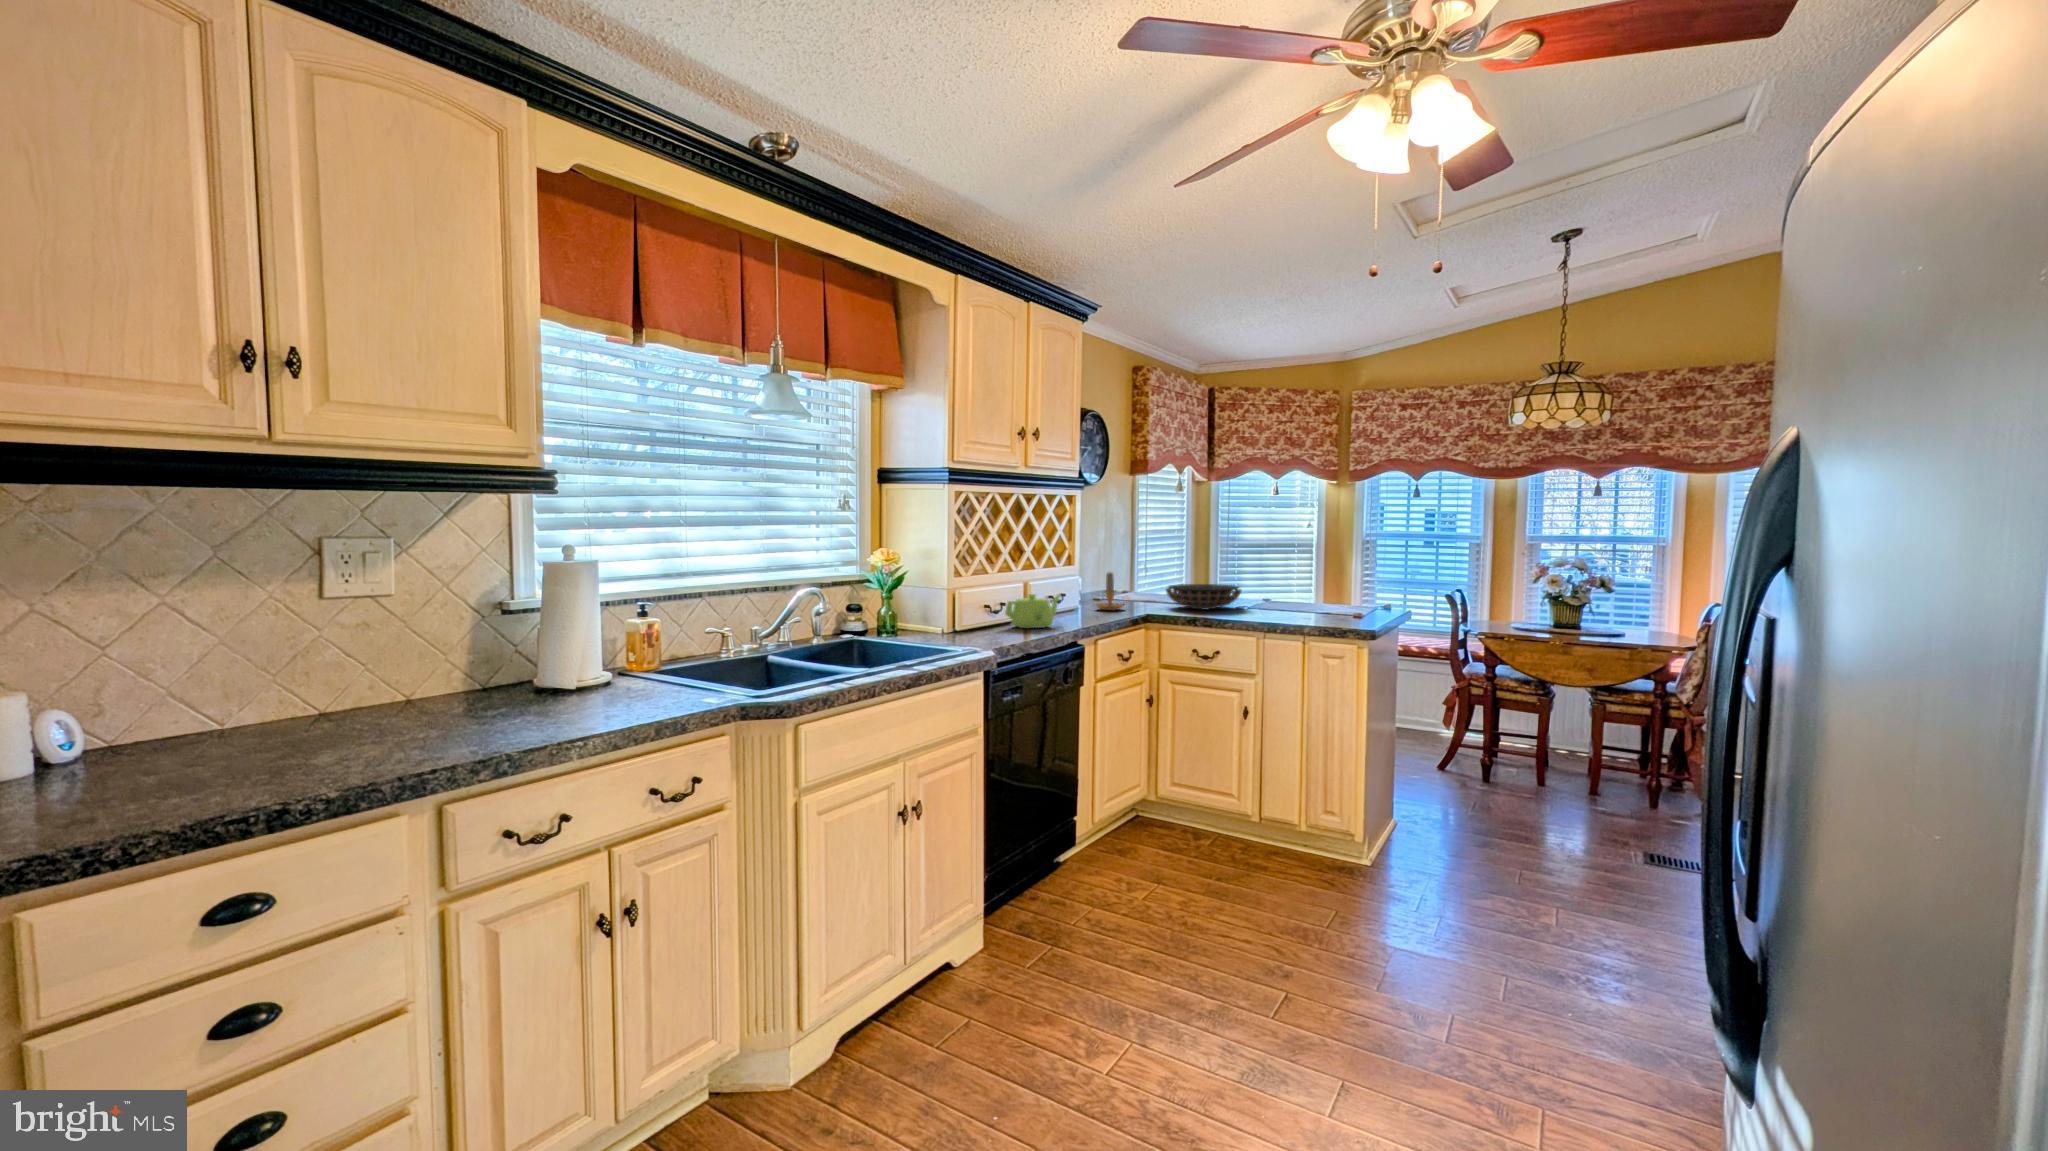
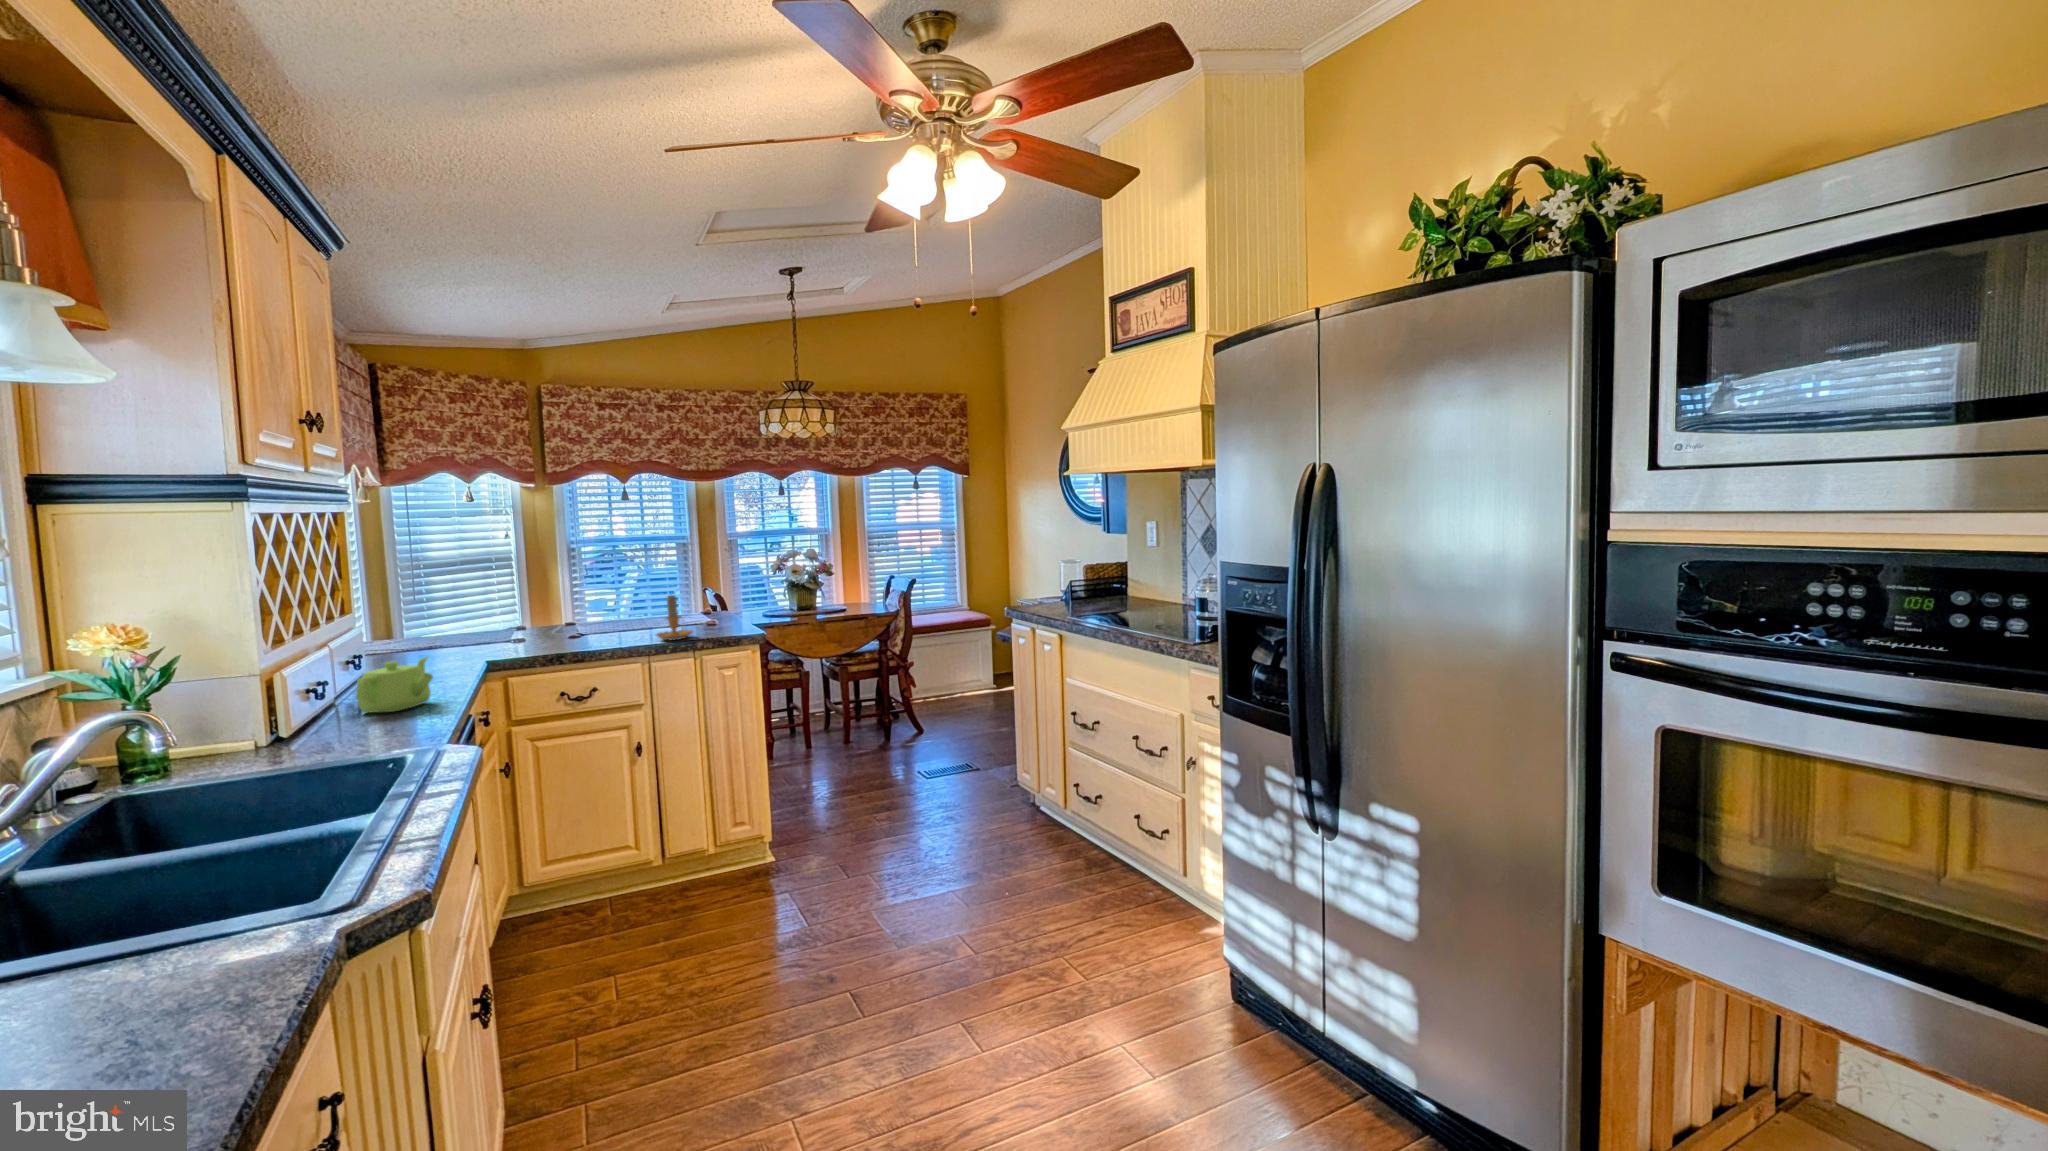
candle: present [1096,572,1124,610] -> present [657,595,693,640]
decorative bowl: present [1166,584,1241,610] -> none [474,613,577,648]

